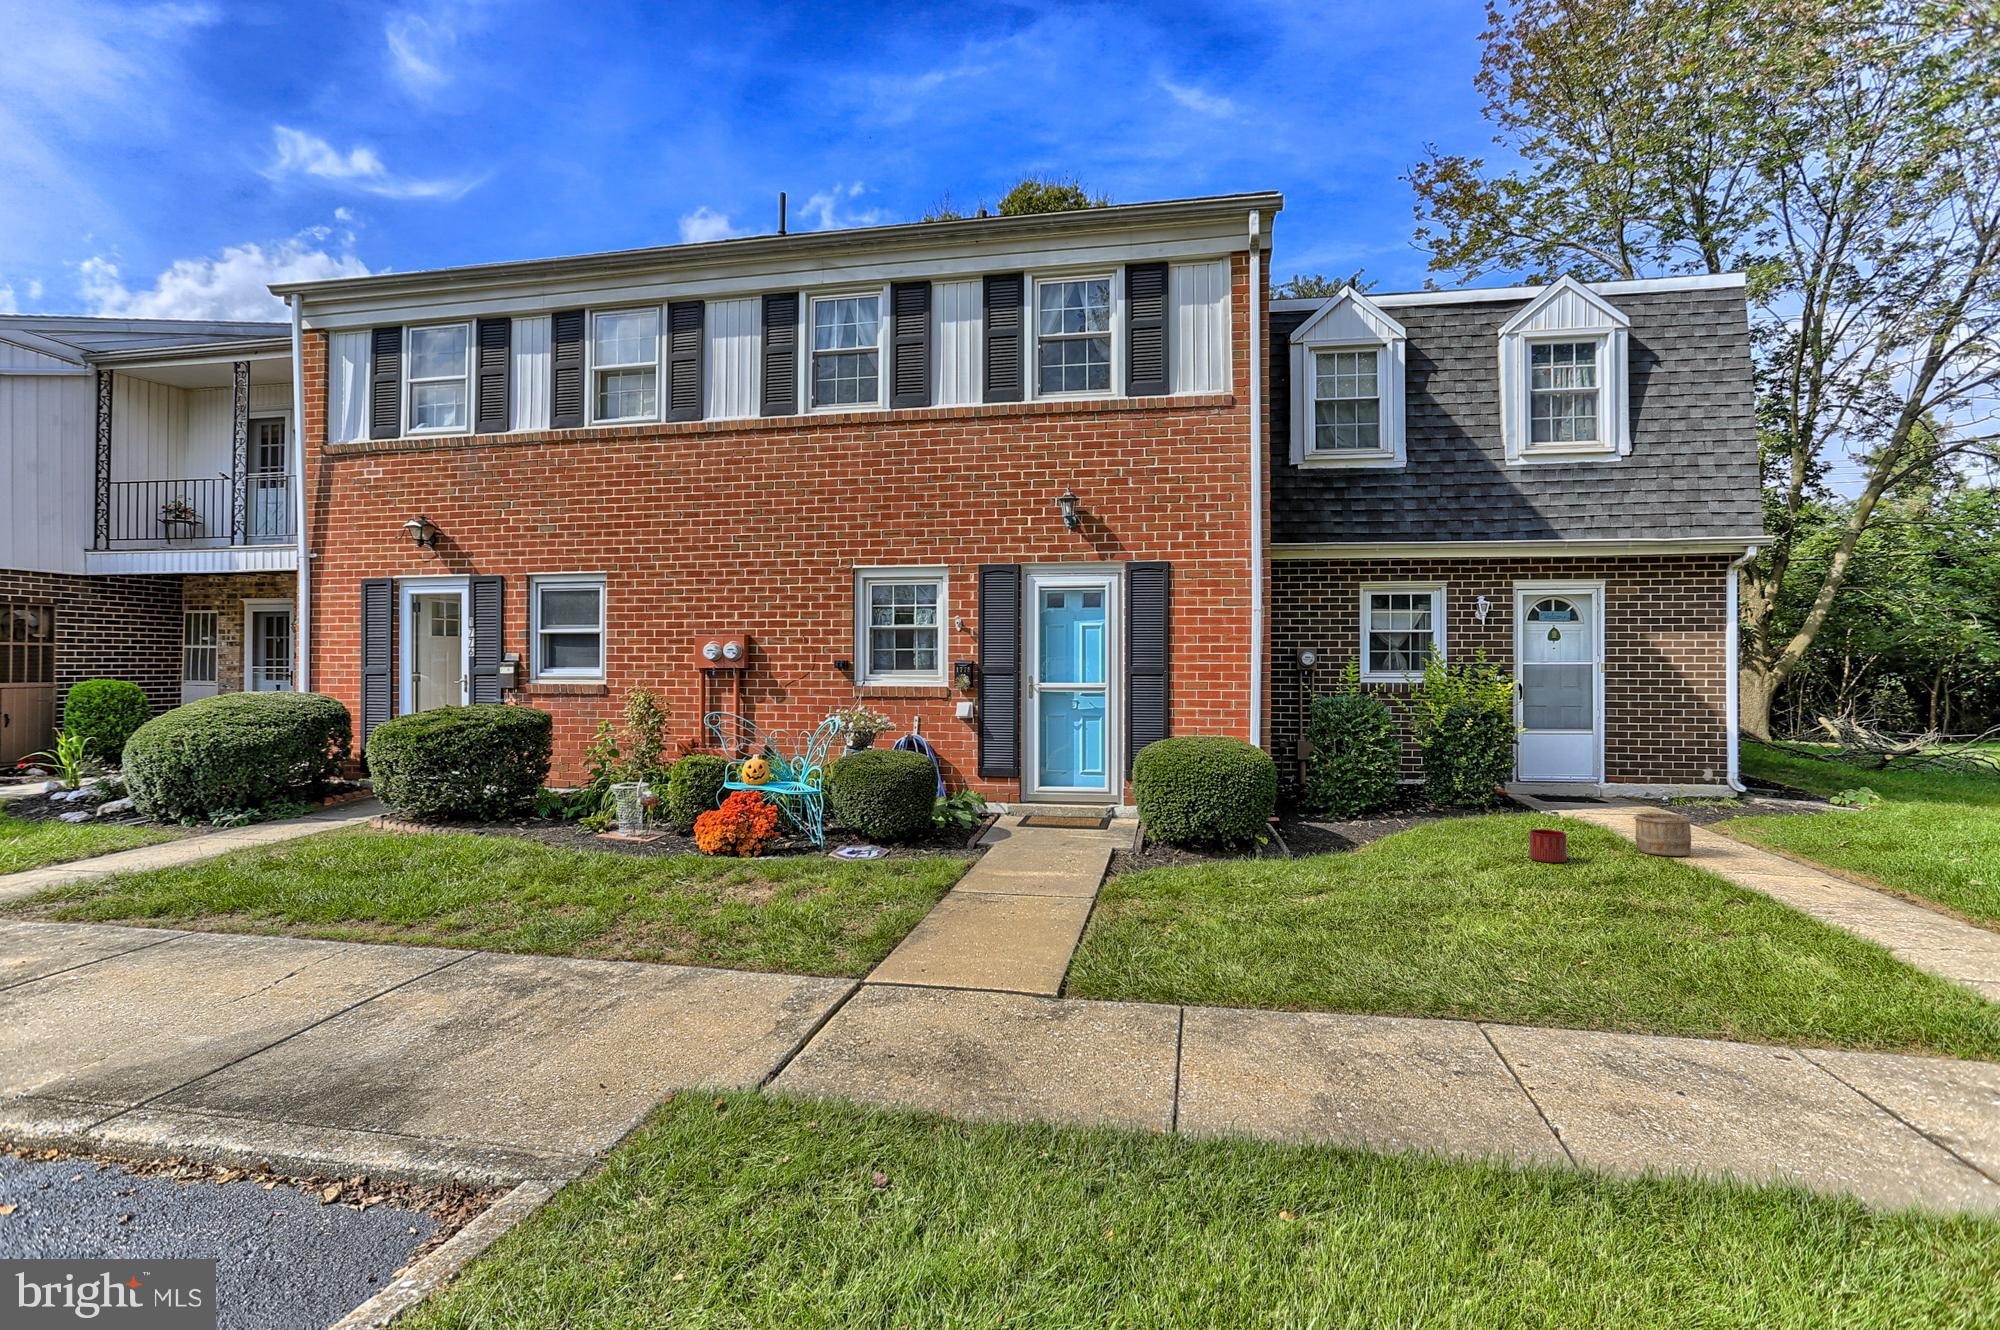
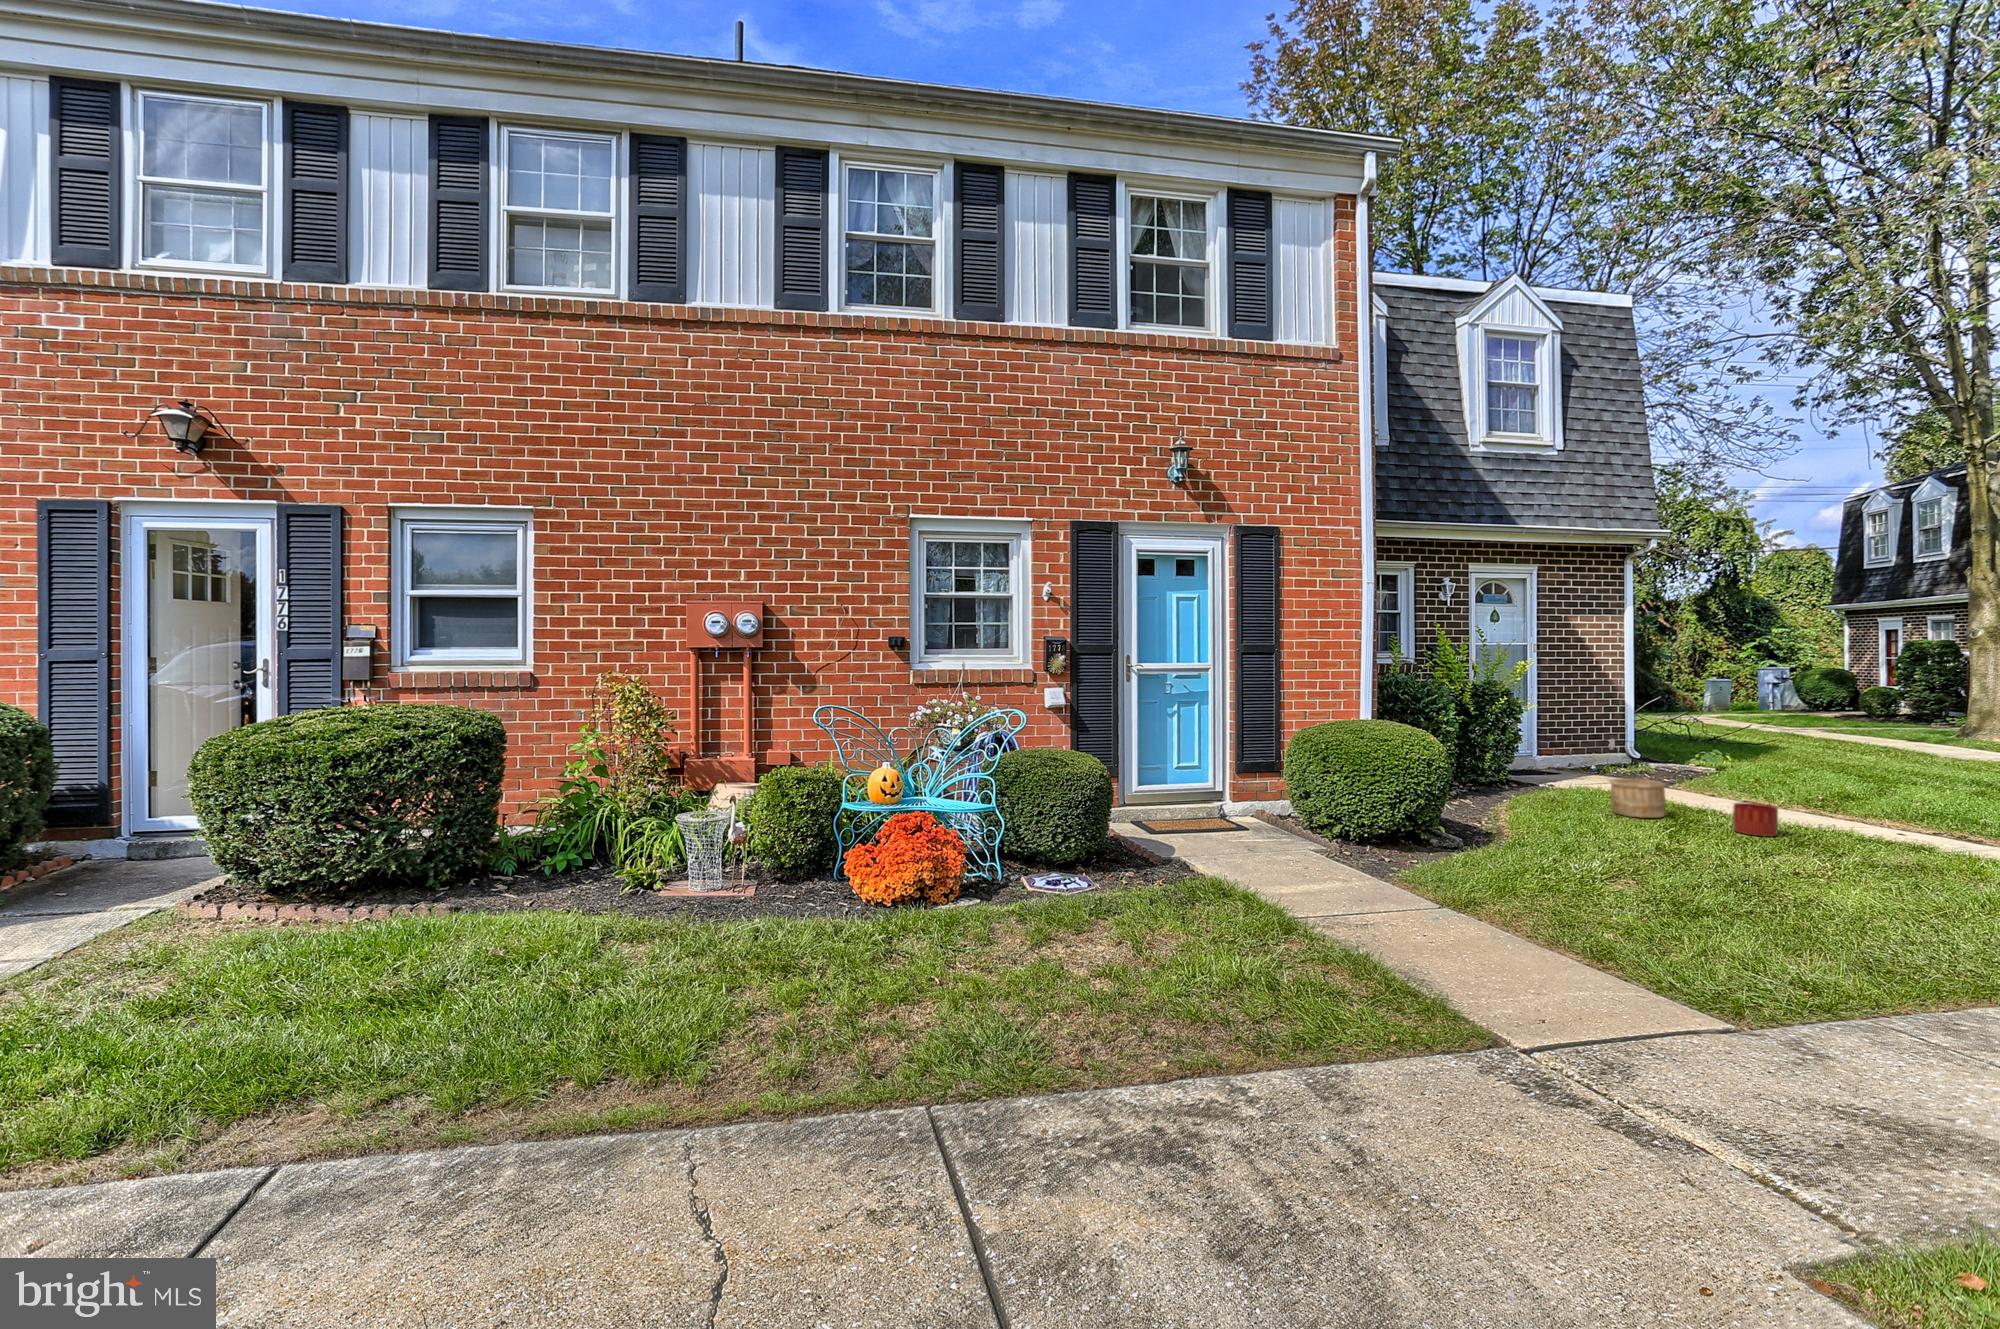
wooden bucket: present [1633,813,1692,856] -> present [1610,778,1665,818]

